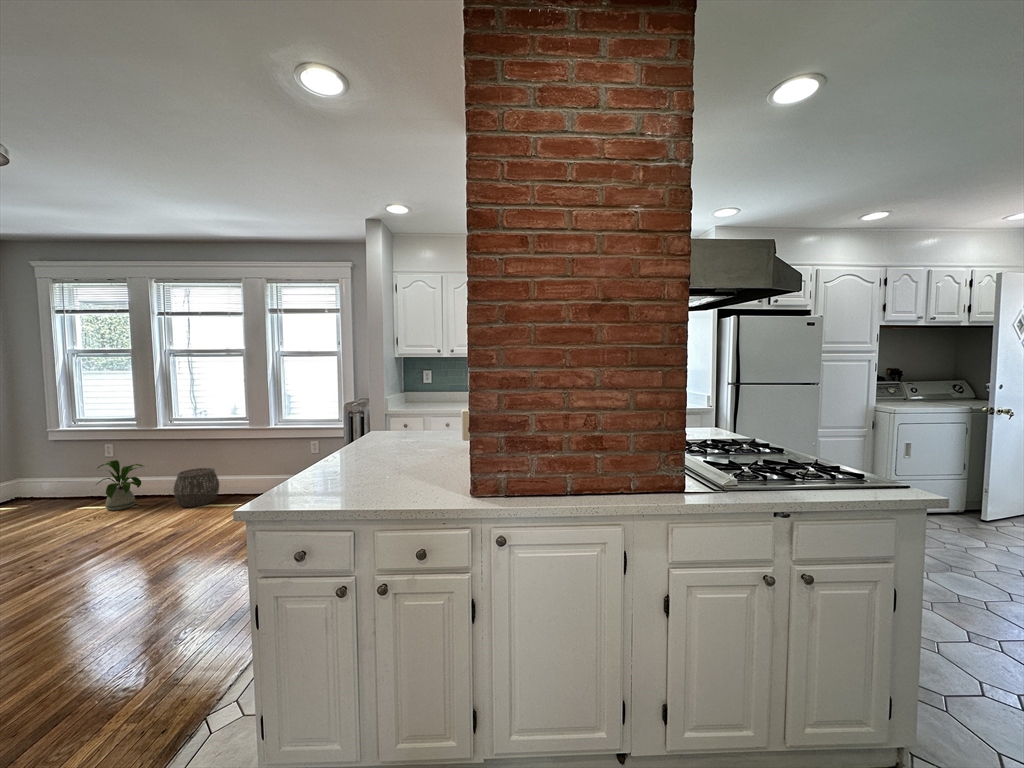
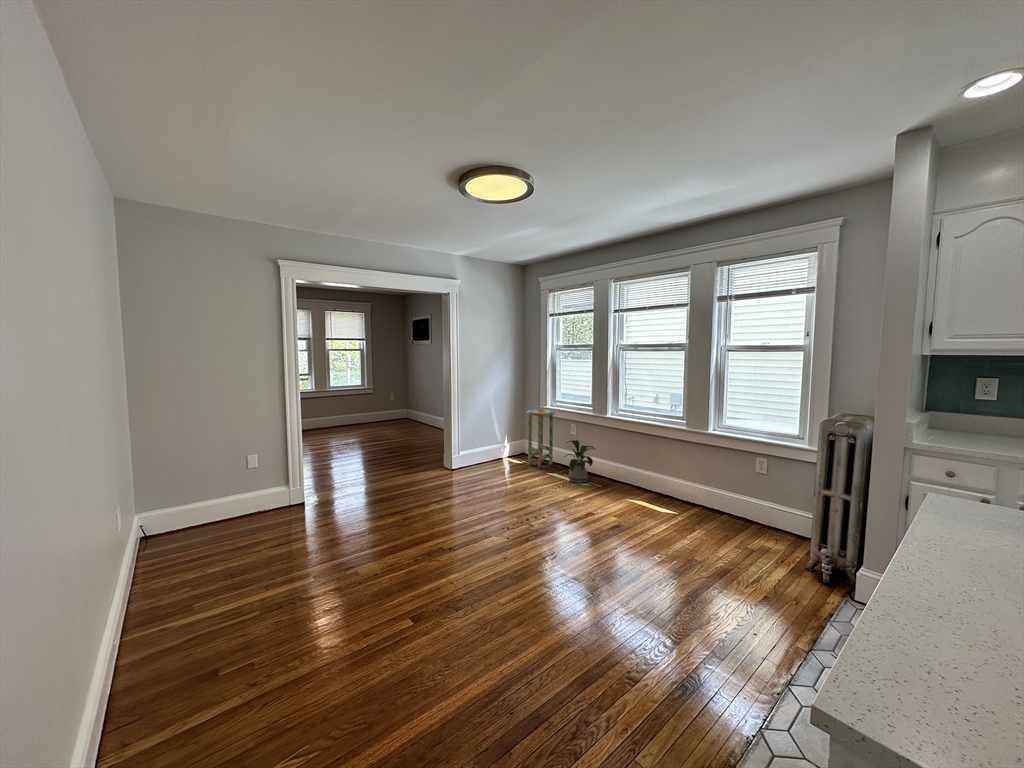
side table: none [22,432,76,509] -> present [527,409,555,468]
woven basket: present [174,468,219,507] -> none [615,460,654,499]

